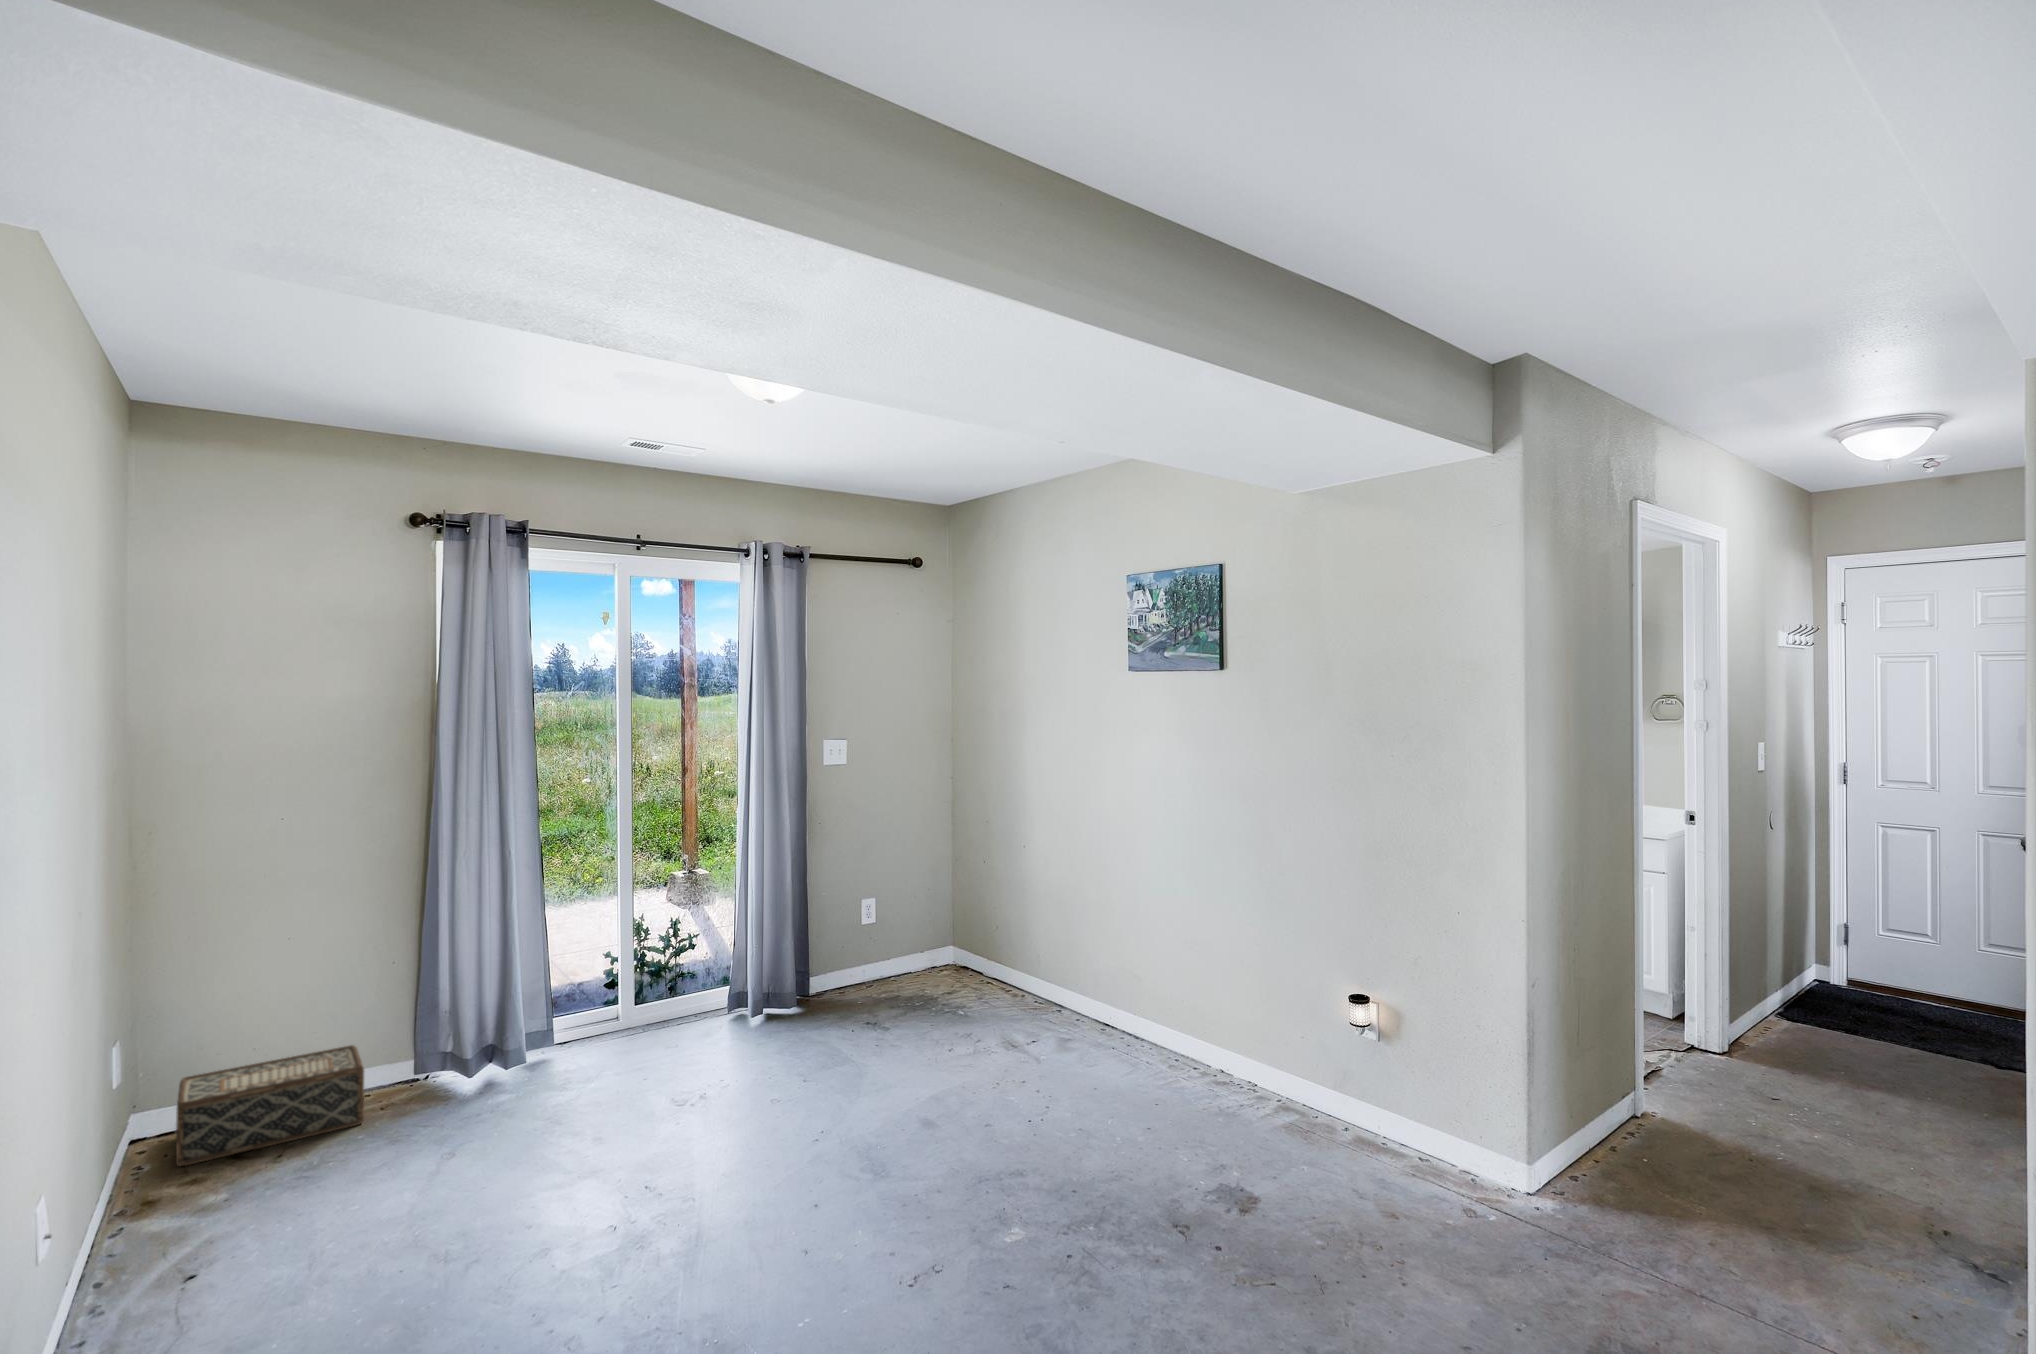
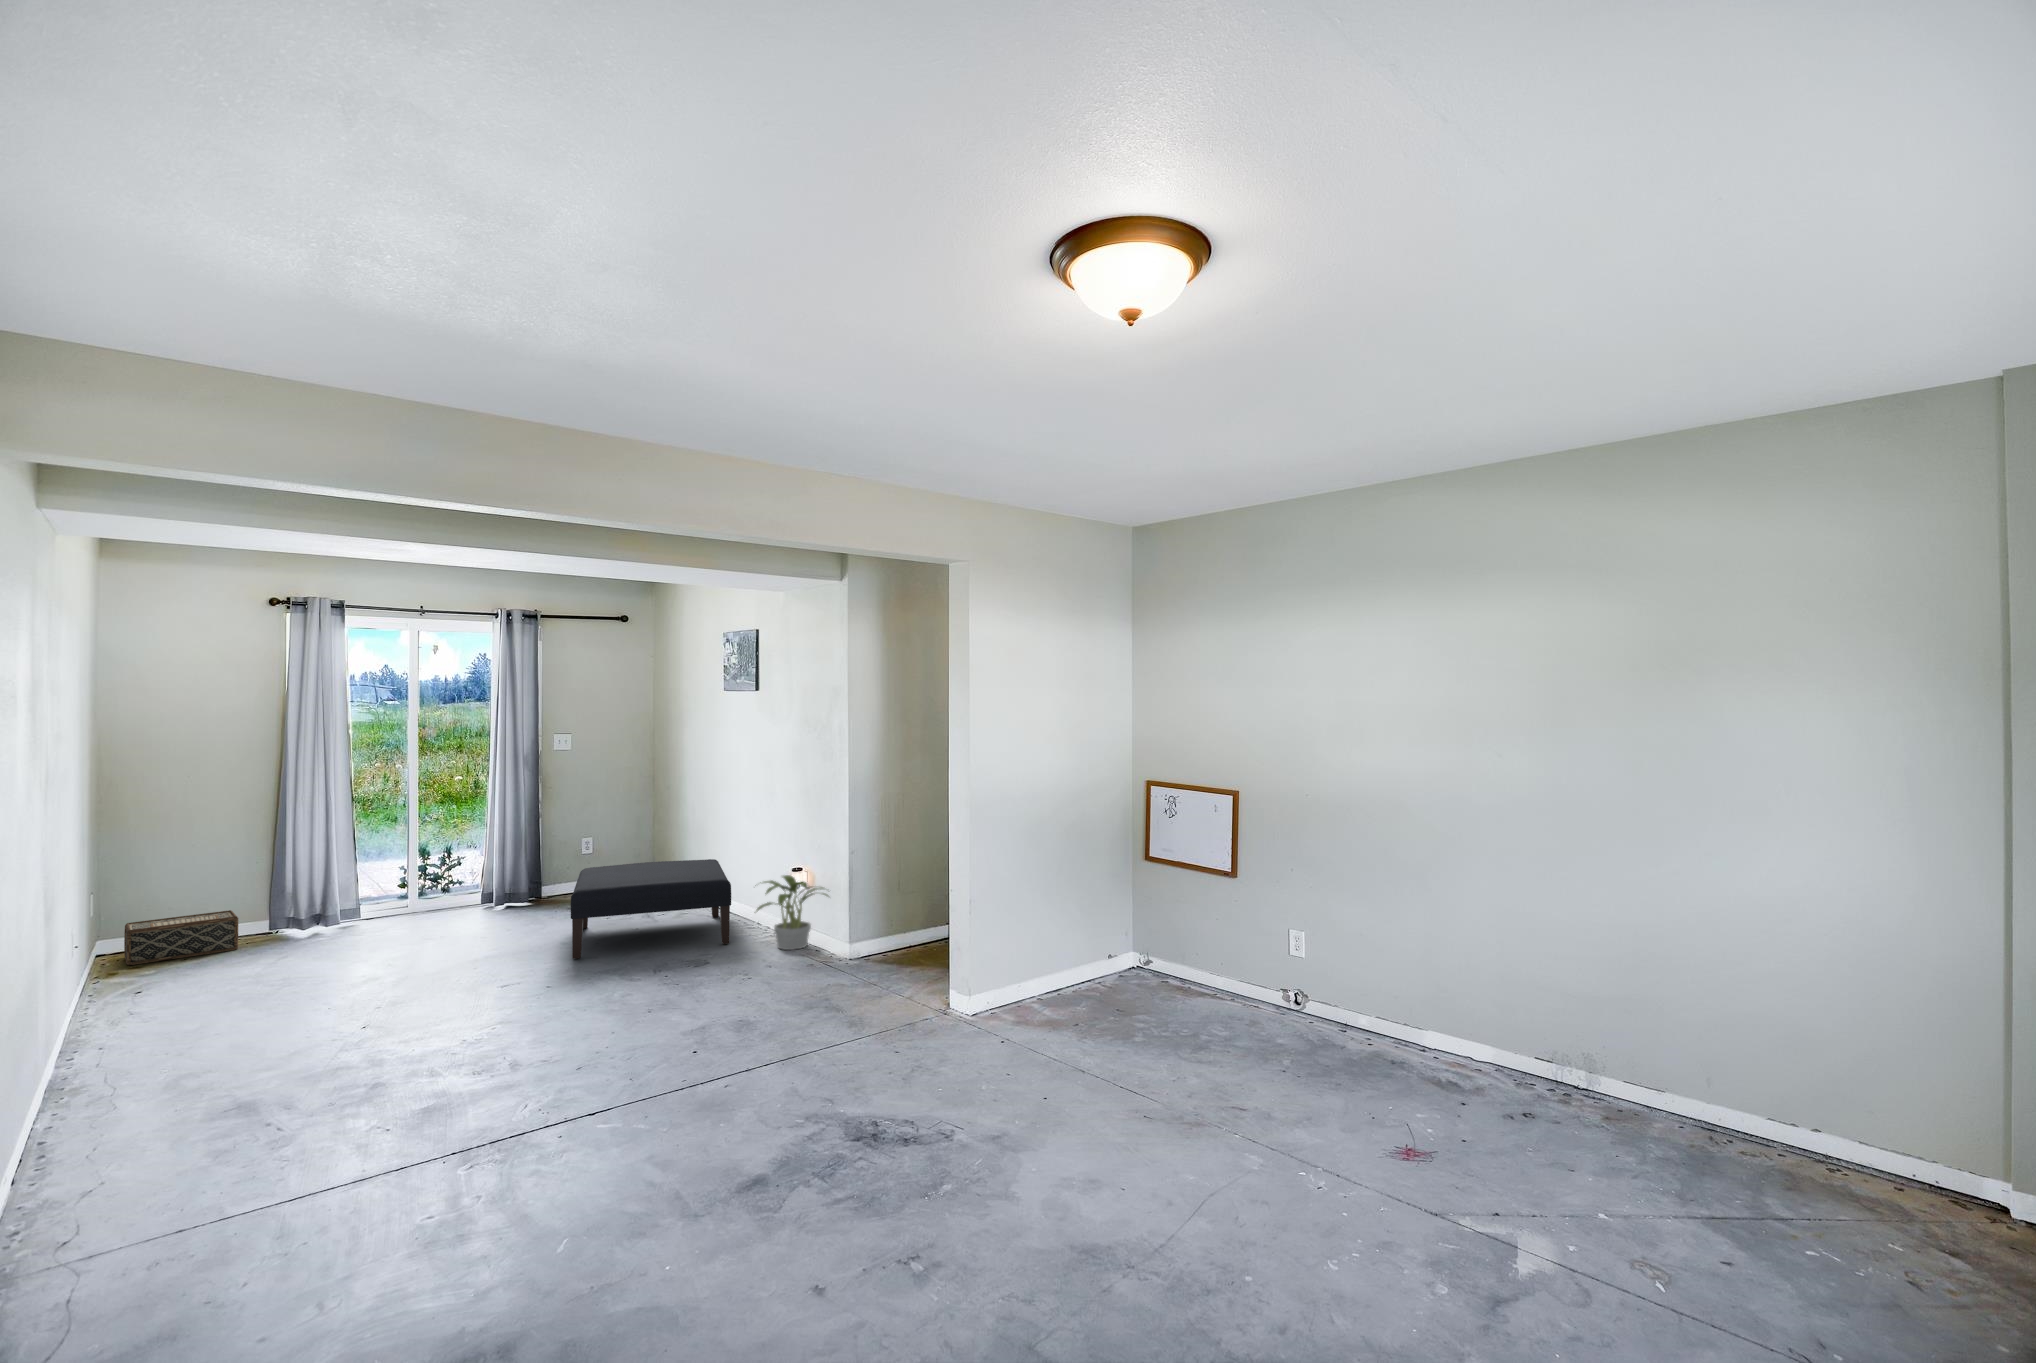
ottoman: none [918,970,1244,1207] -> present [571,859,731,959]
potted plant: none [1292,1033,1466,1199] -> present [756,875,828,950]

